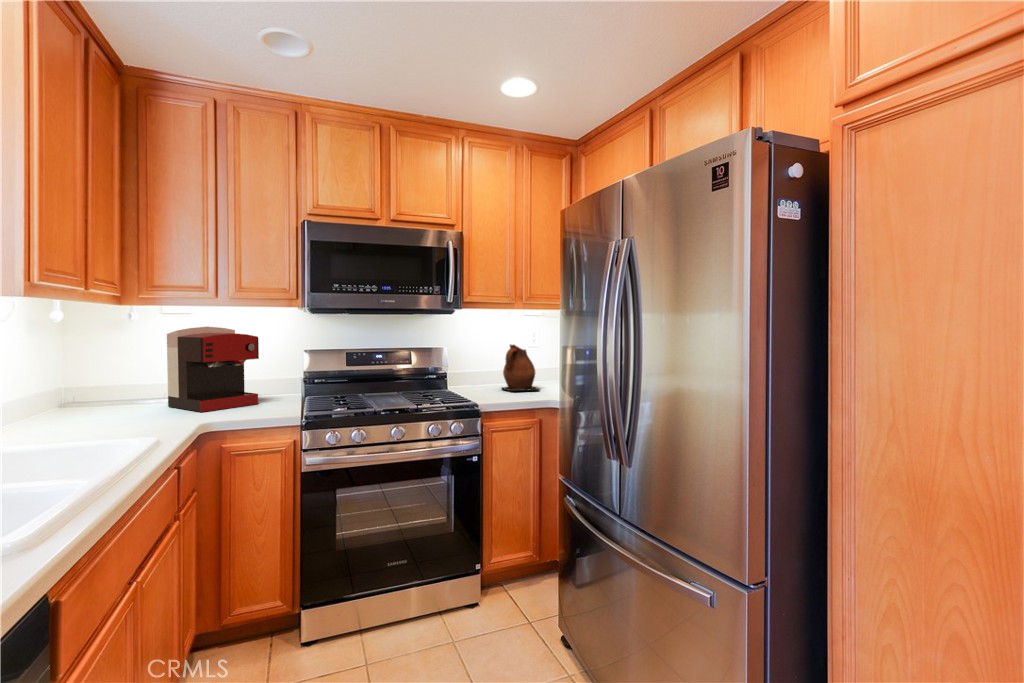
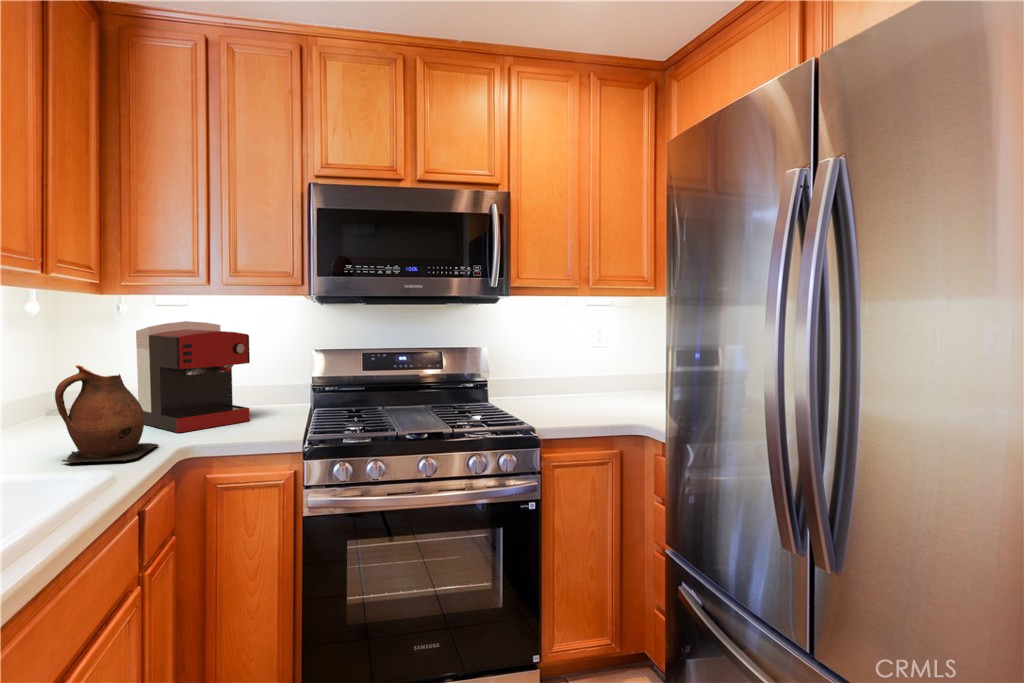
ceramic pitcher: present [502,345,540,391] -> present [55,365,159,463]

